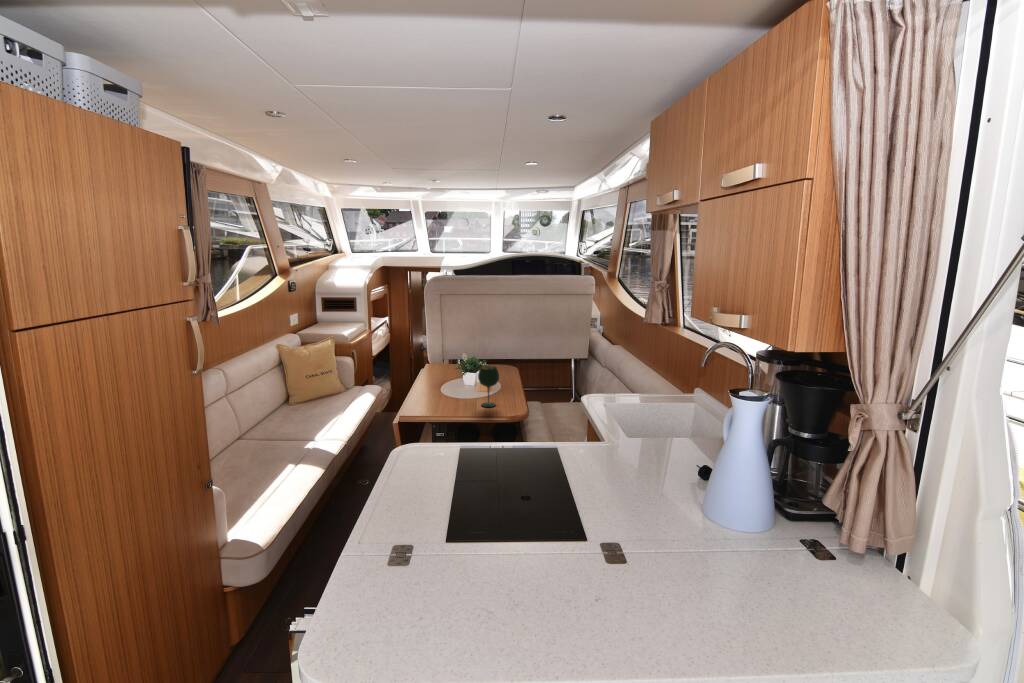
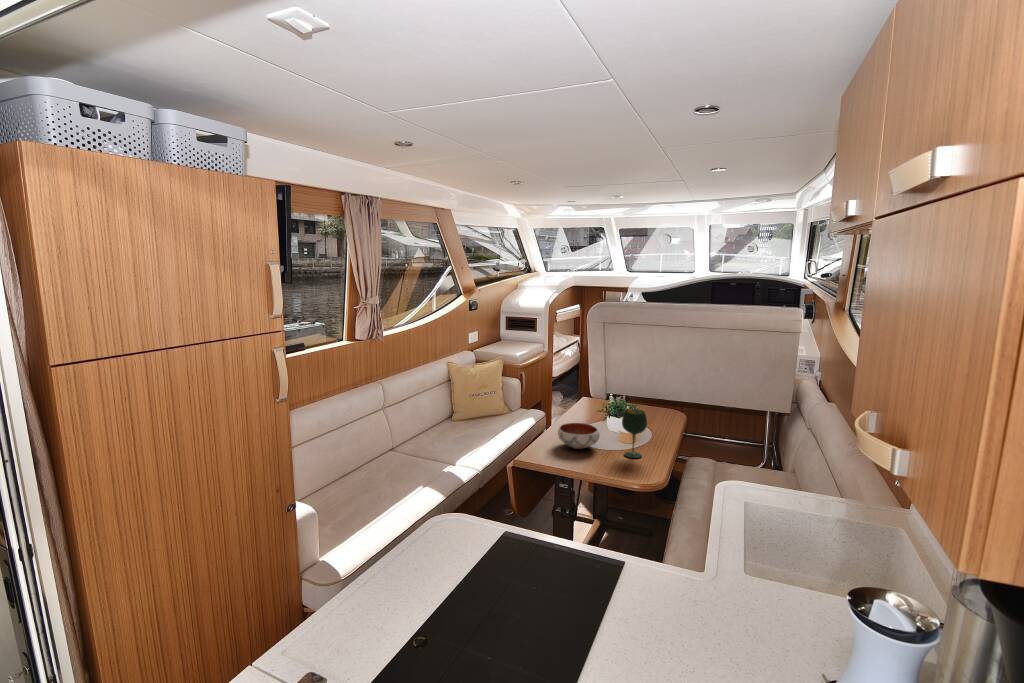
bowl: none [422,384,459,407] -> present [558,423,600,449]

